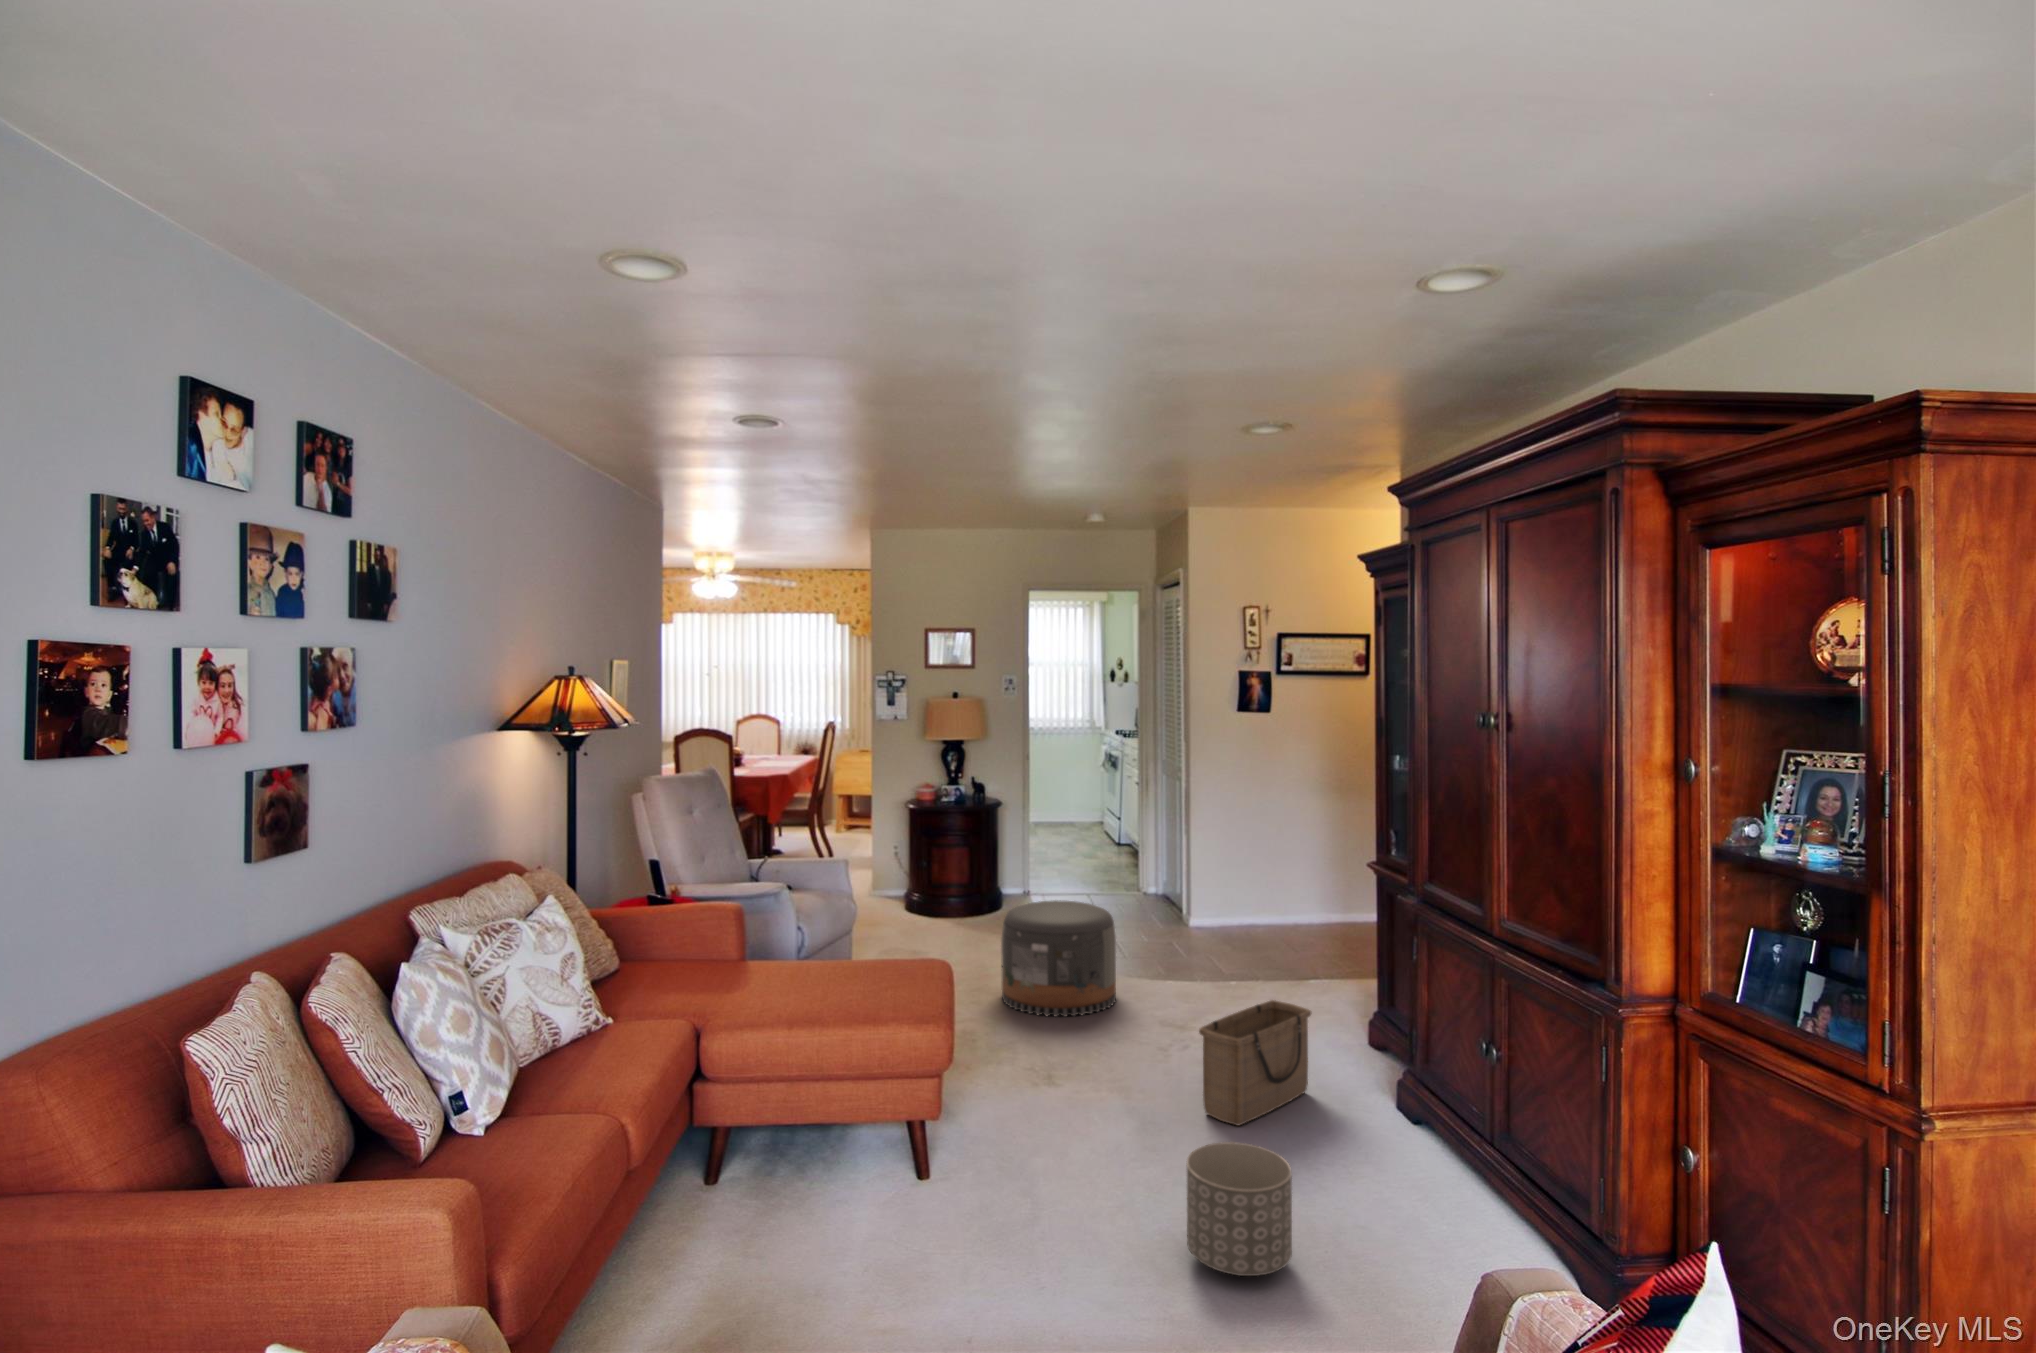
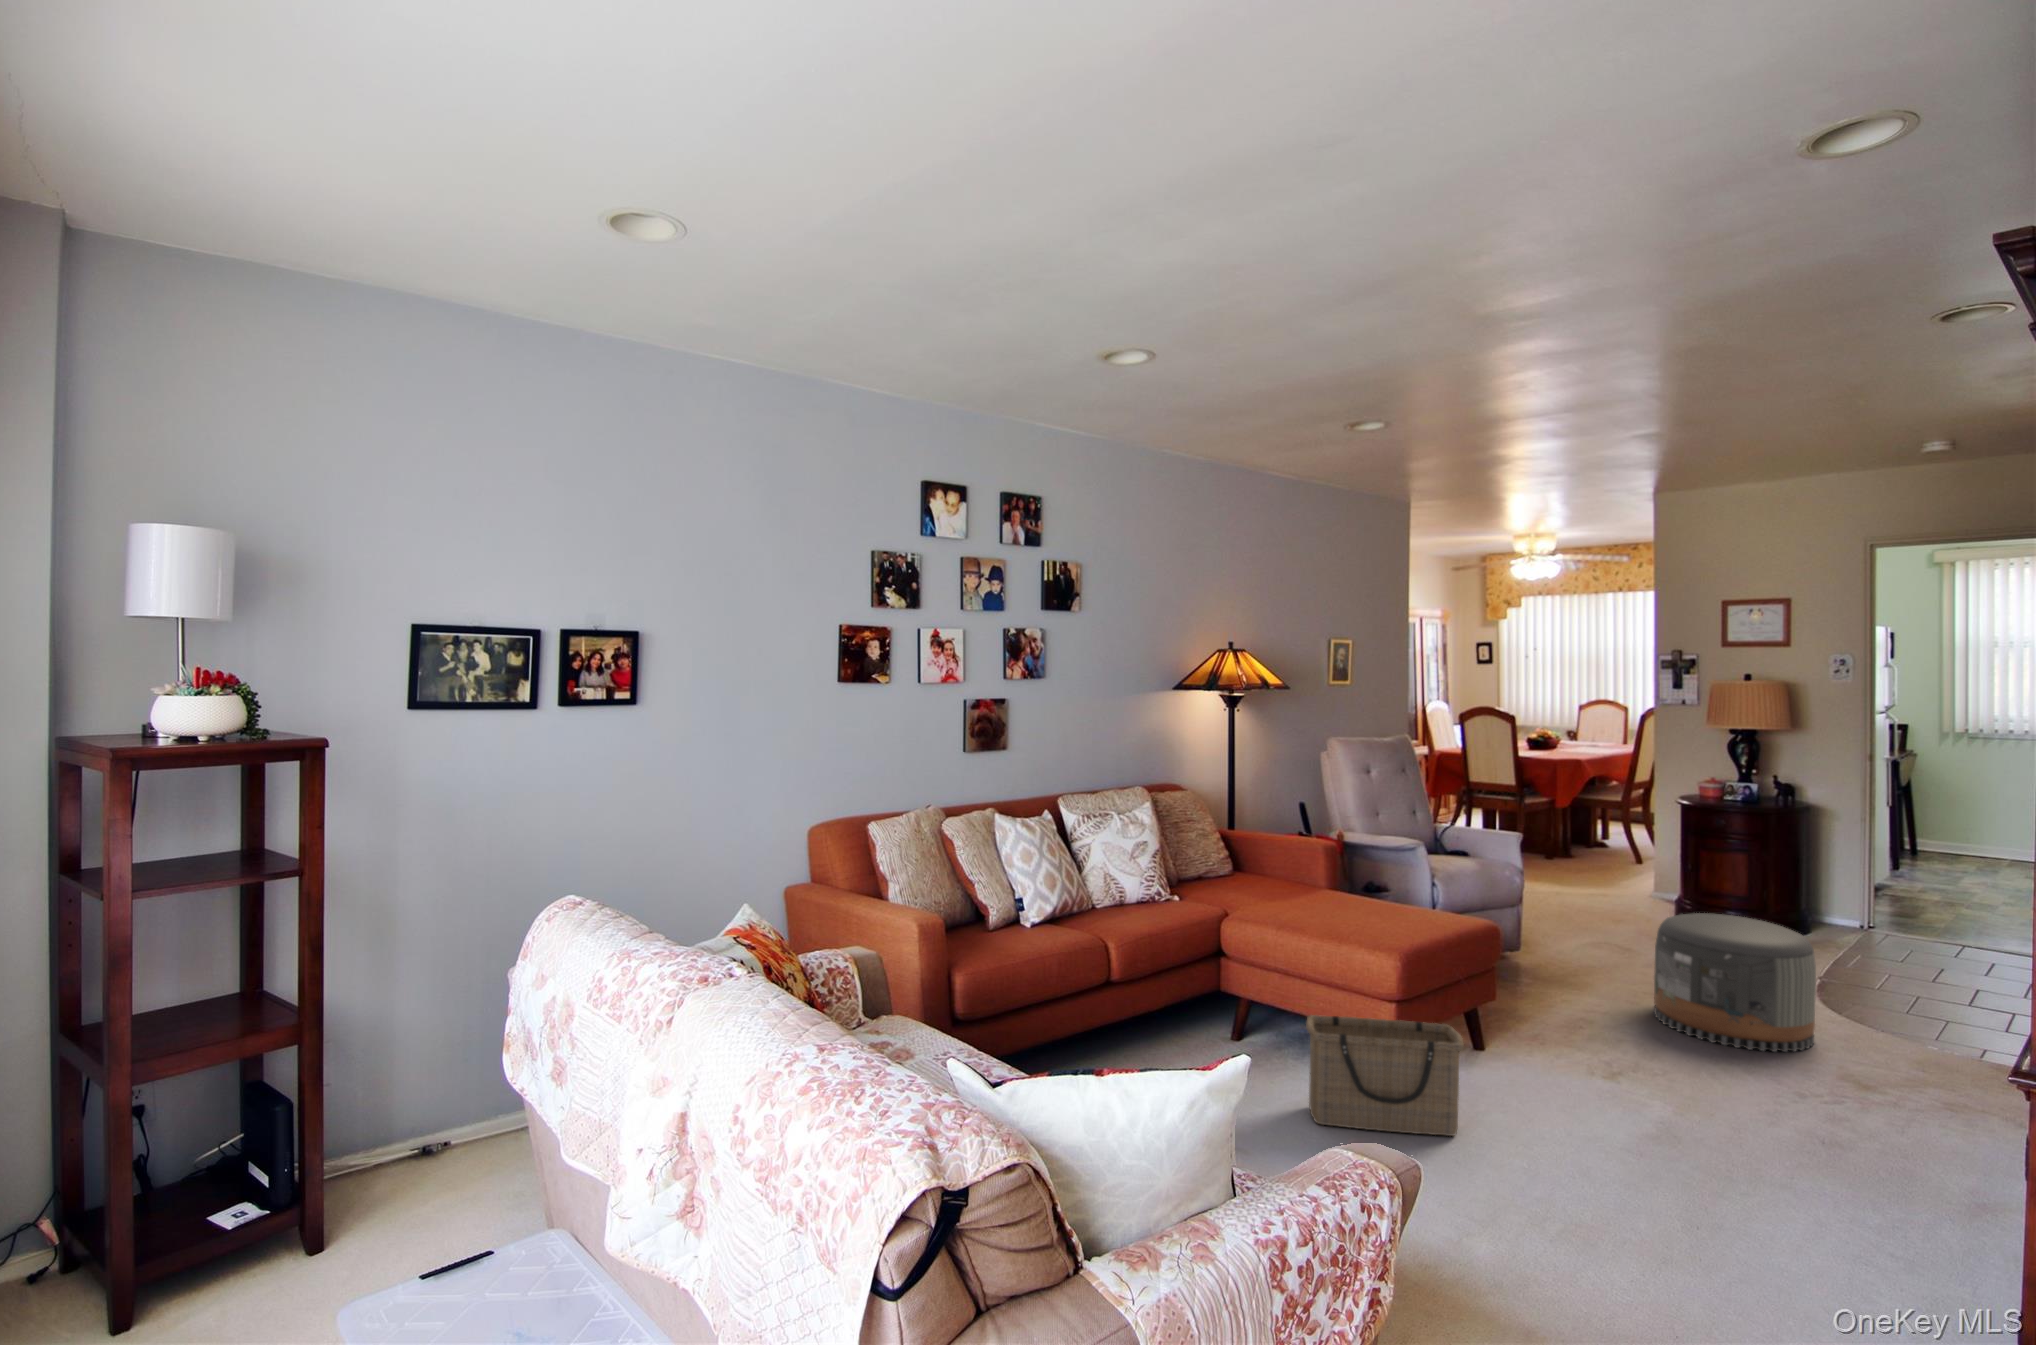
basket: present [1199,1000,1312,1125] -> present [1306,1015,1464,1136]
planter: present [1187,1142,1292,1276] -> none [1521,1137,1645,1280]

